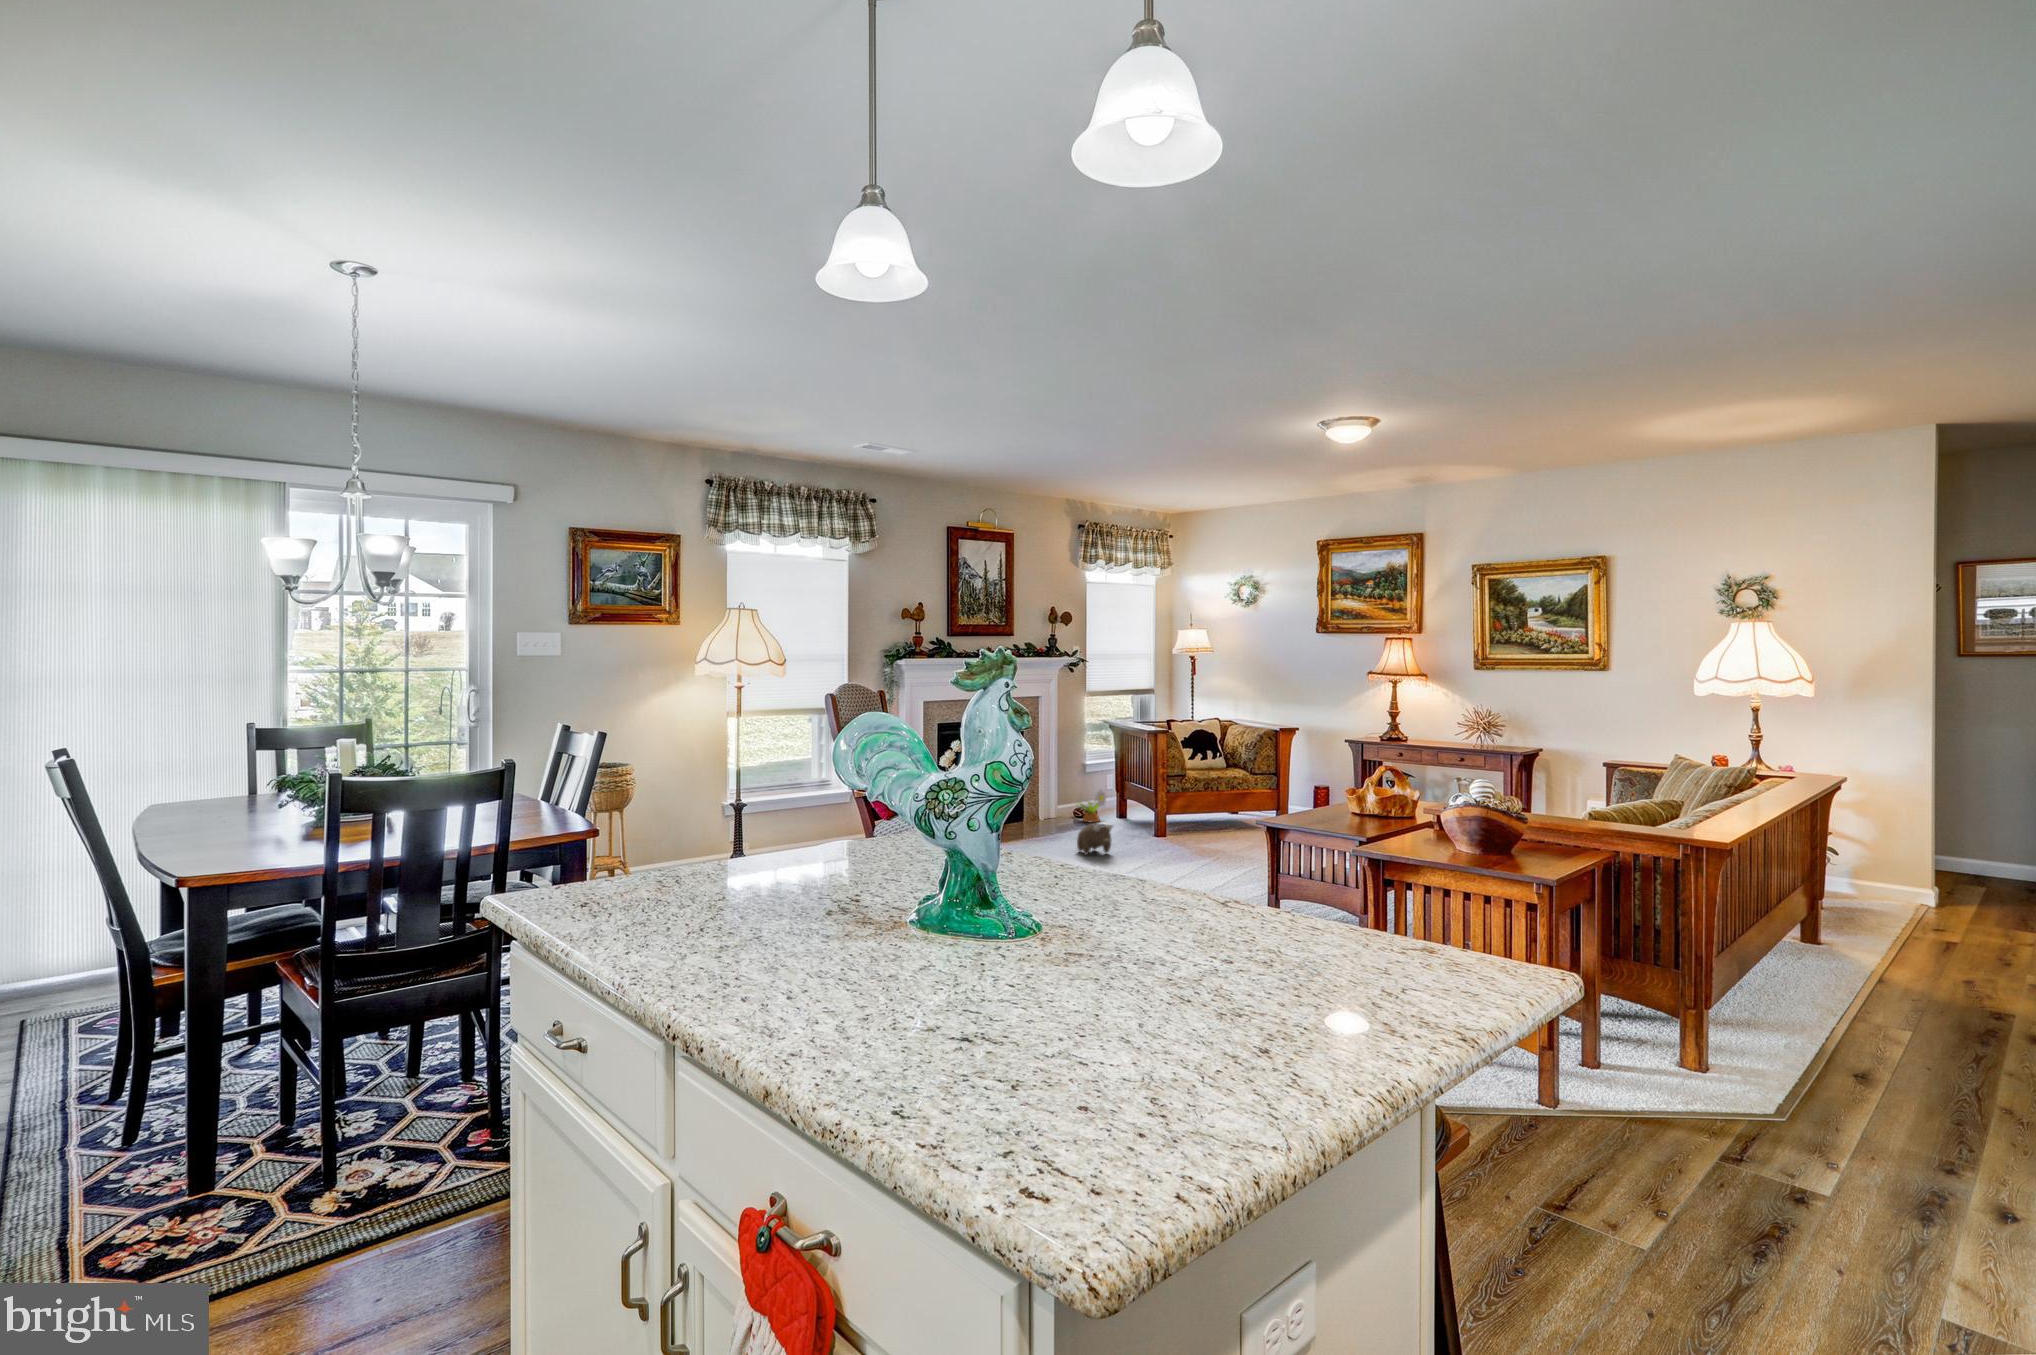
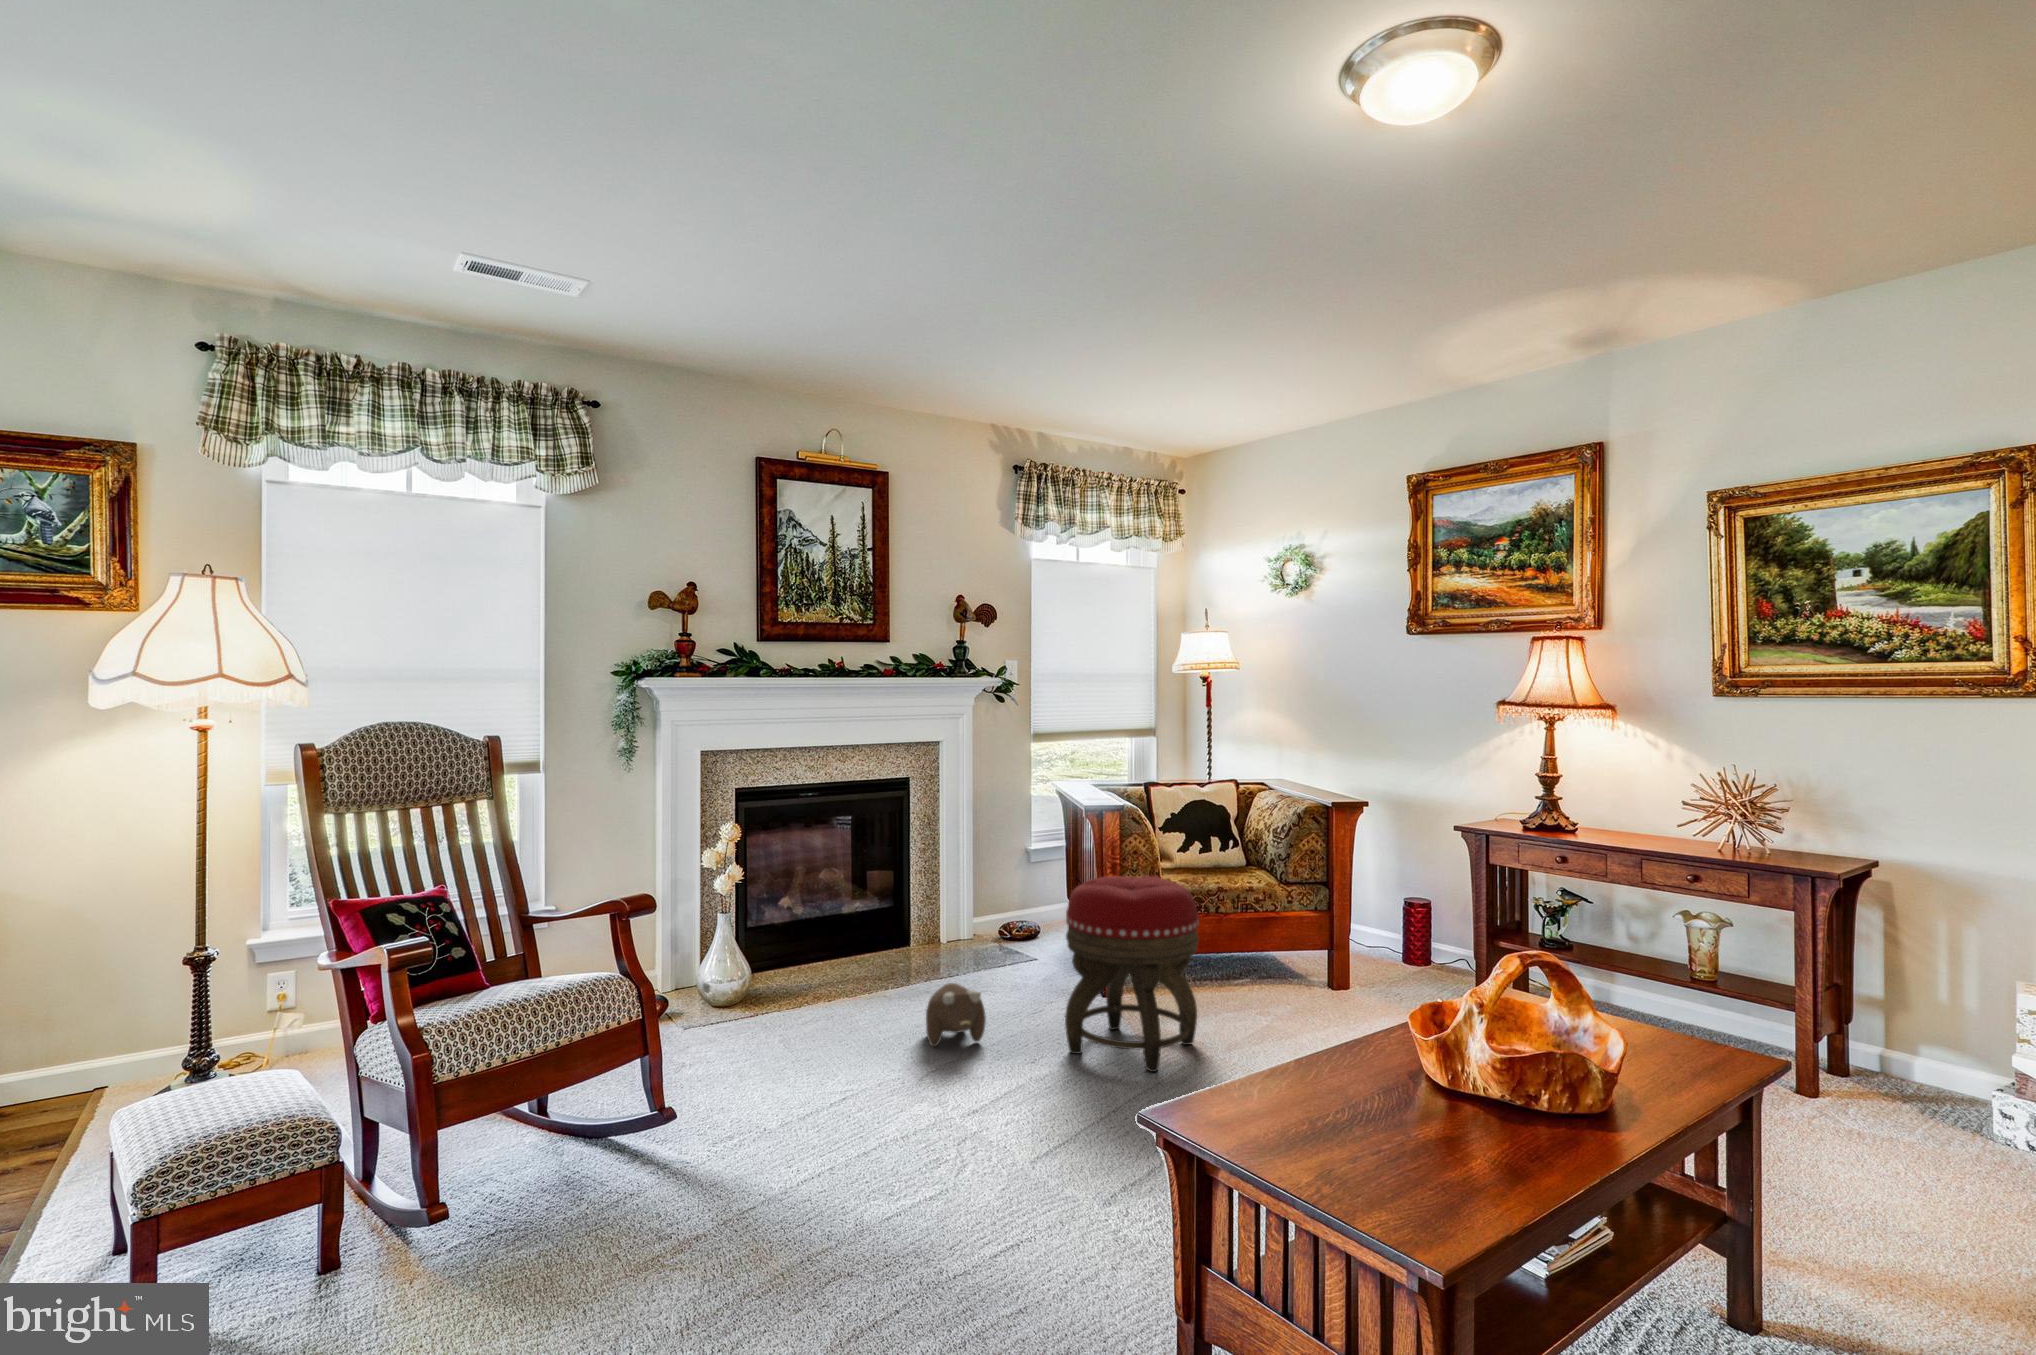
footstool: none [1153,766,1222,860] -> present [1065,876,1199,1072]
decorative plant: present [1077,790,1106,822] -> none [991,896,1046,952]

